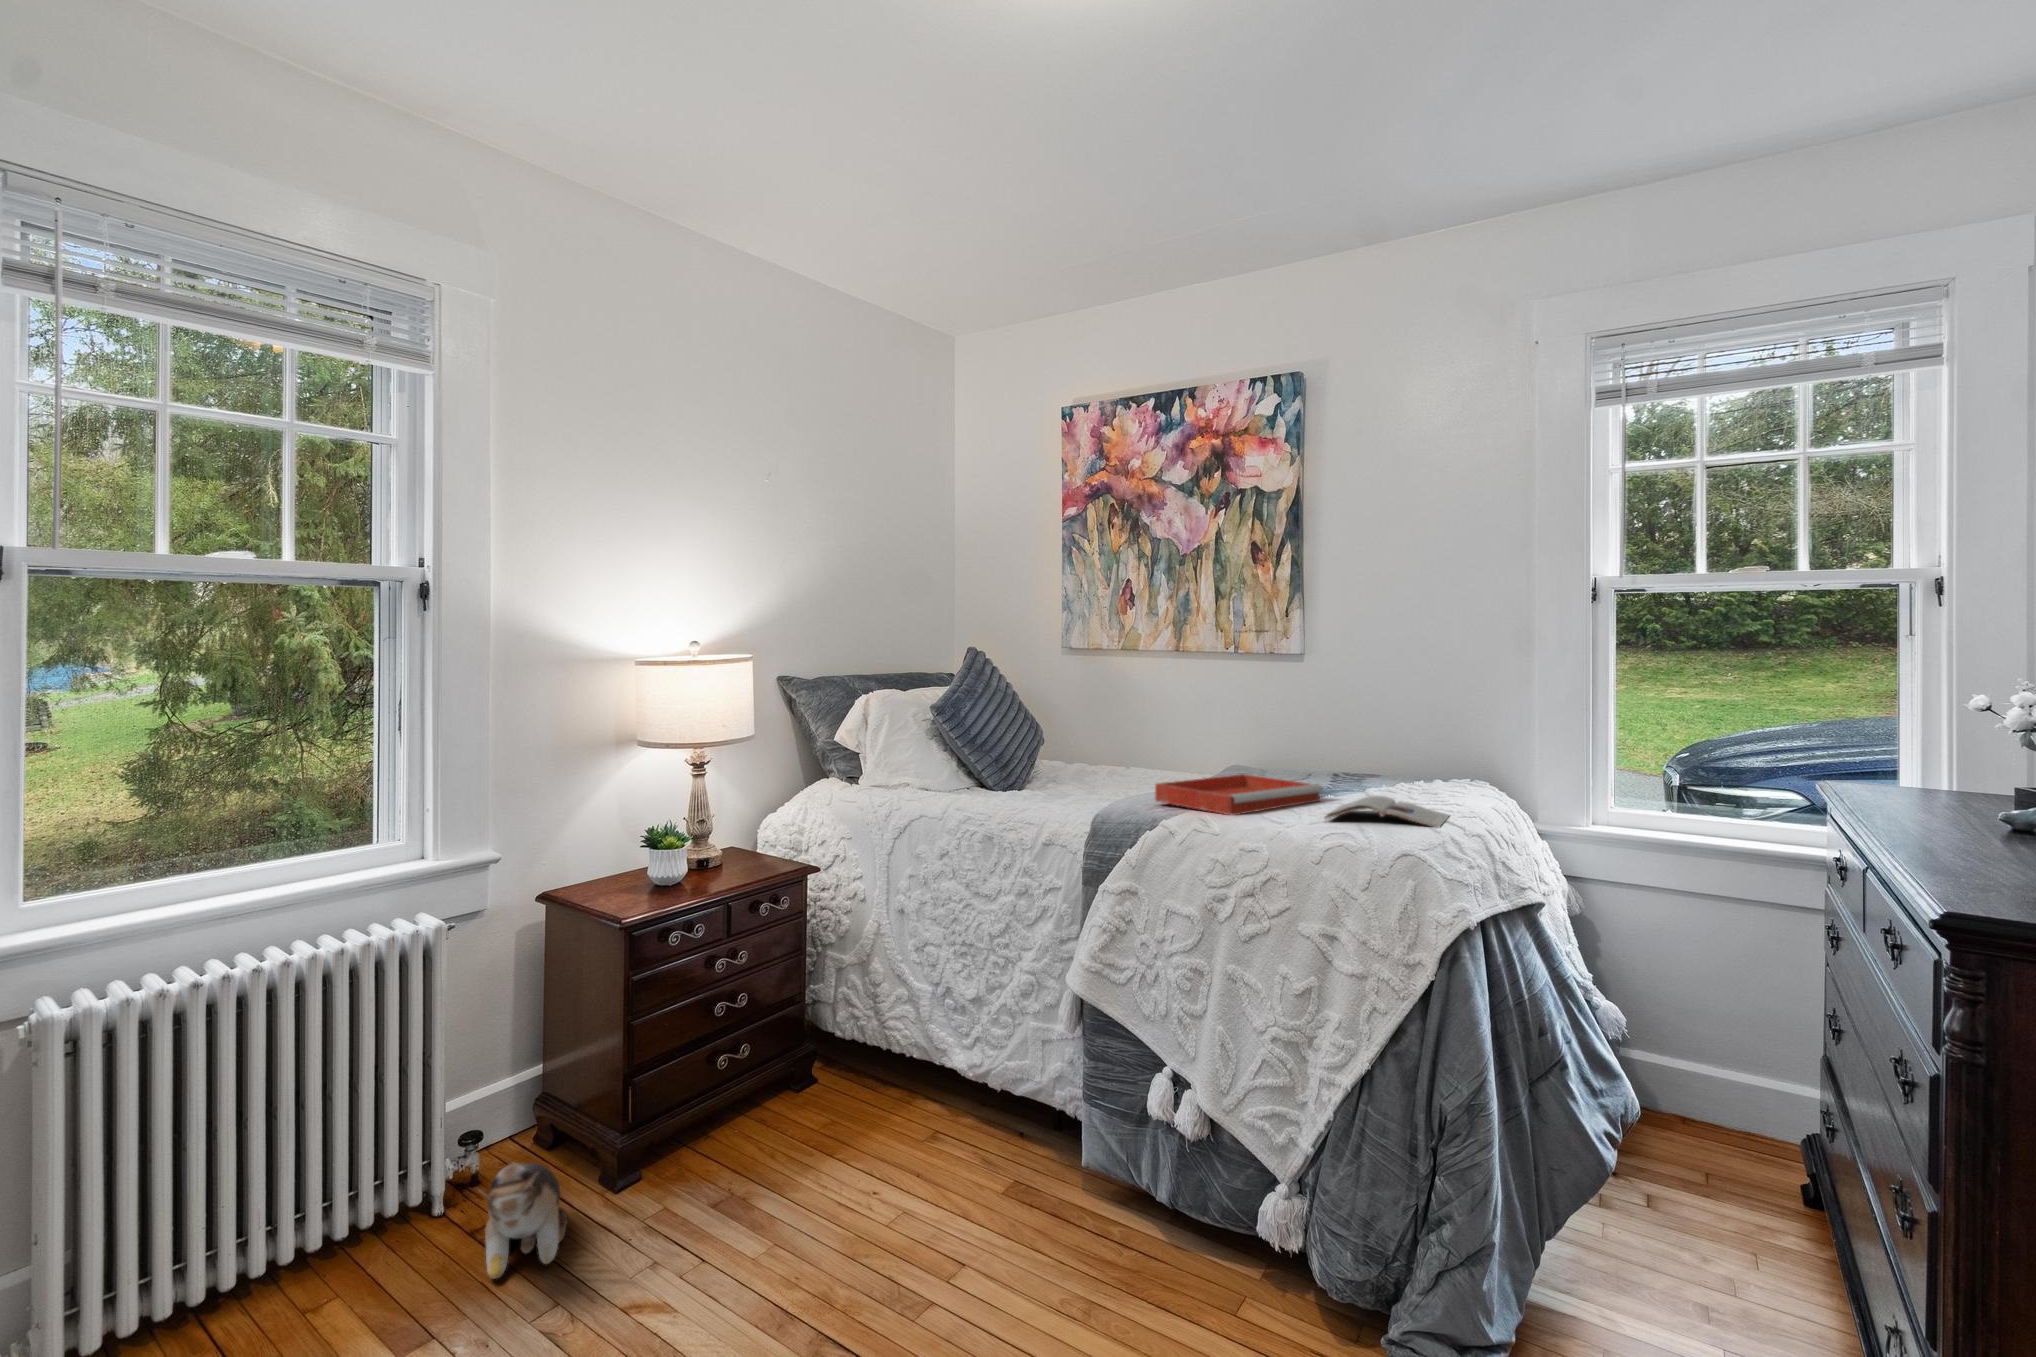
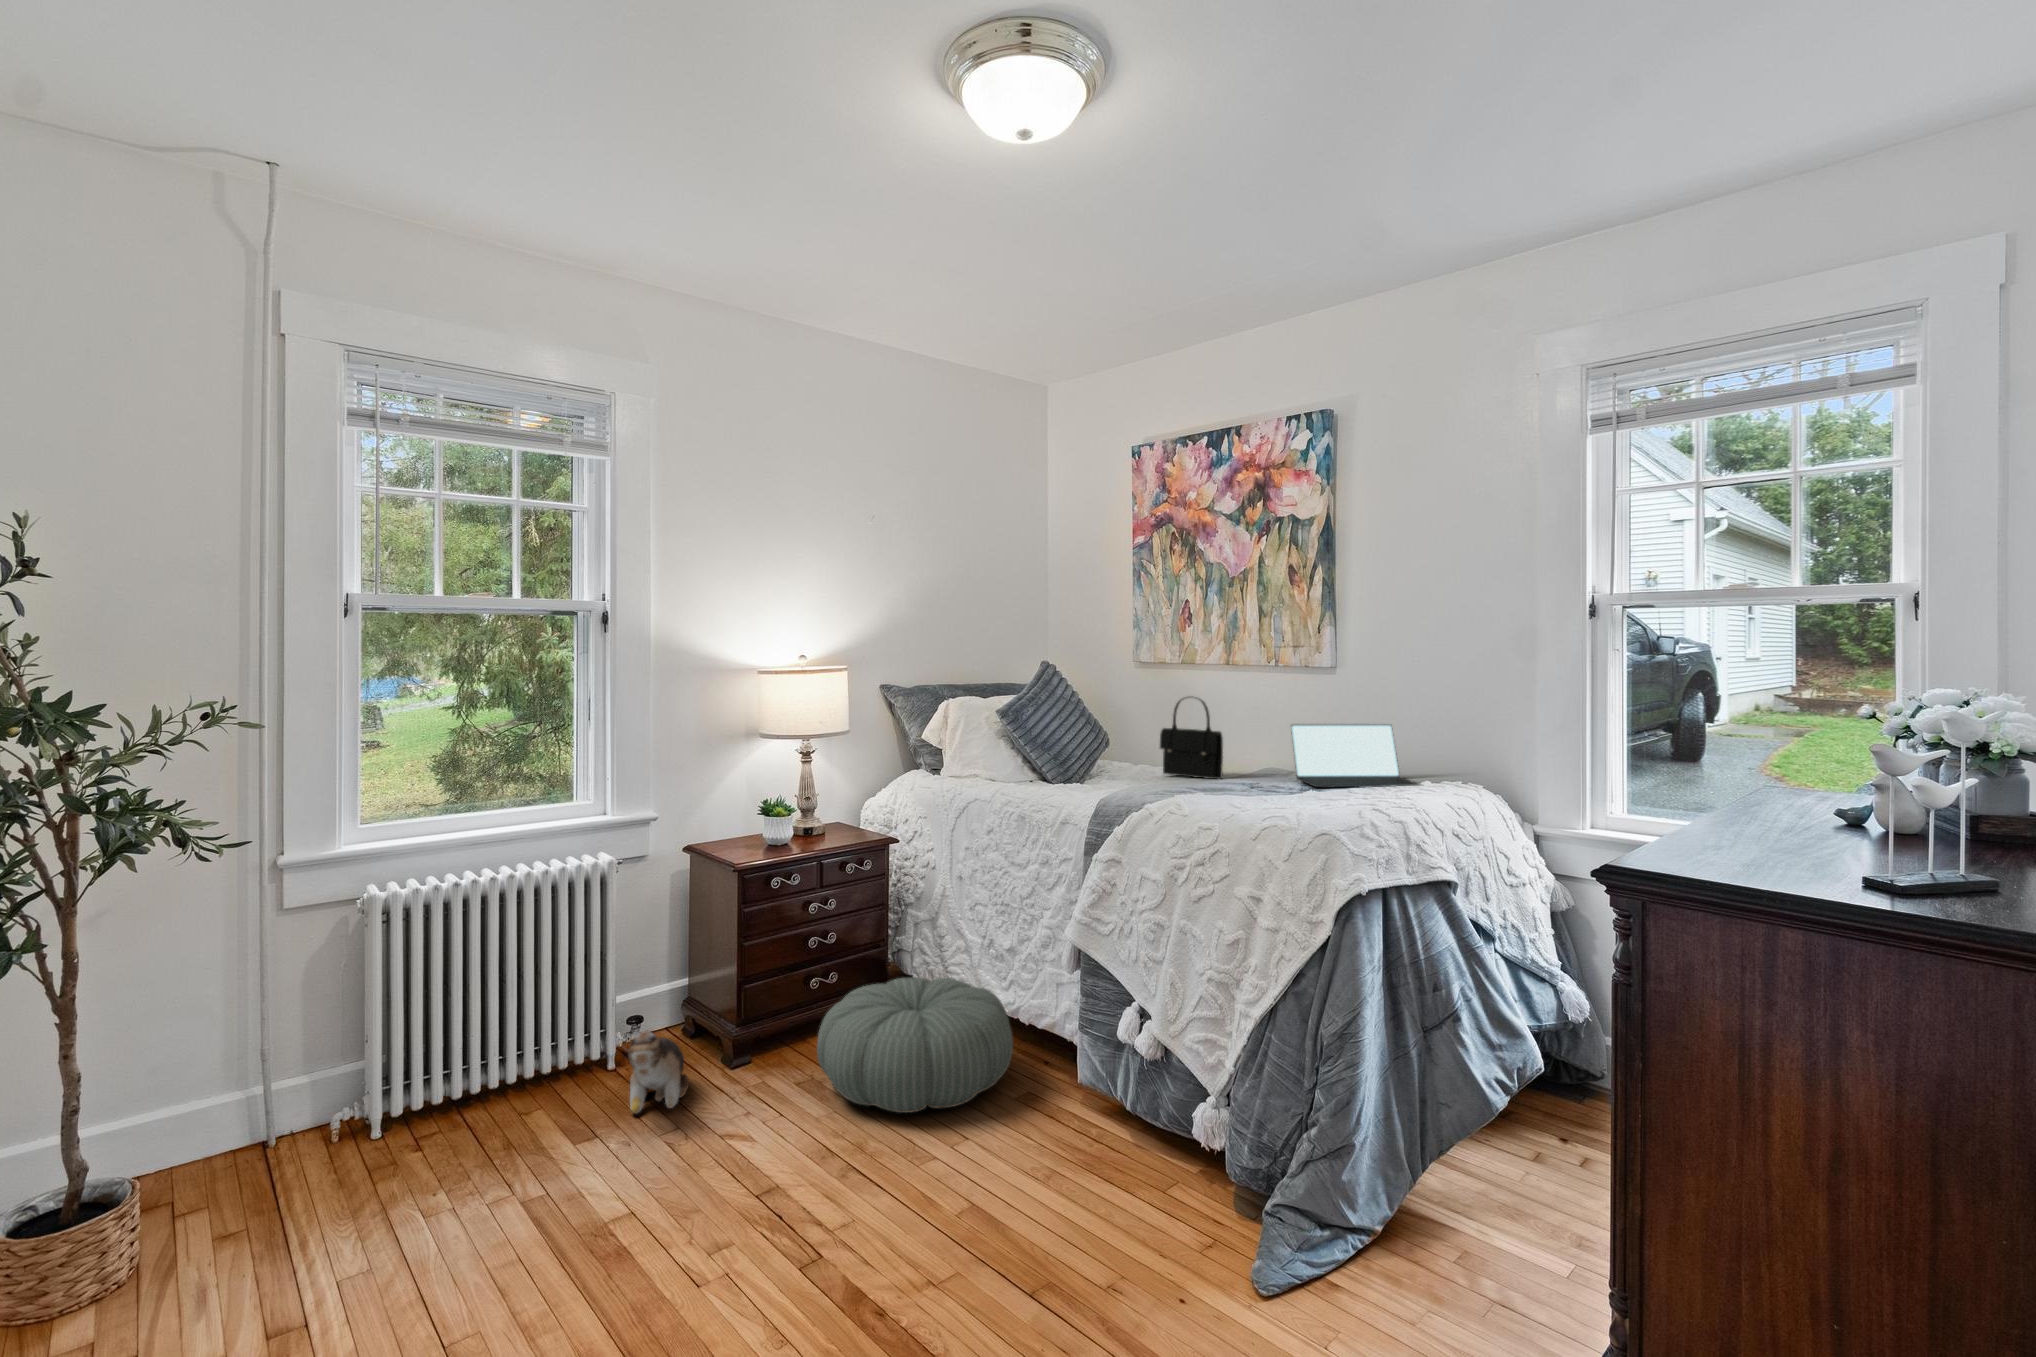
handbag: none [1119,690,1197,785] -> present [1160,696,1223,779]
laptop: none [1278,719,1436,793] -> present [1291,724,1421,788]
tray: present [1155,774,1323,815] -> none [1160,770,1305,801]
magazine: present [1325,796,1449,827] -> none [1275,787,1392,814]
pouf: none [745,1041,996,1233] -> present [817,978,1013,1113]

